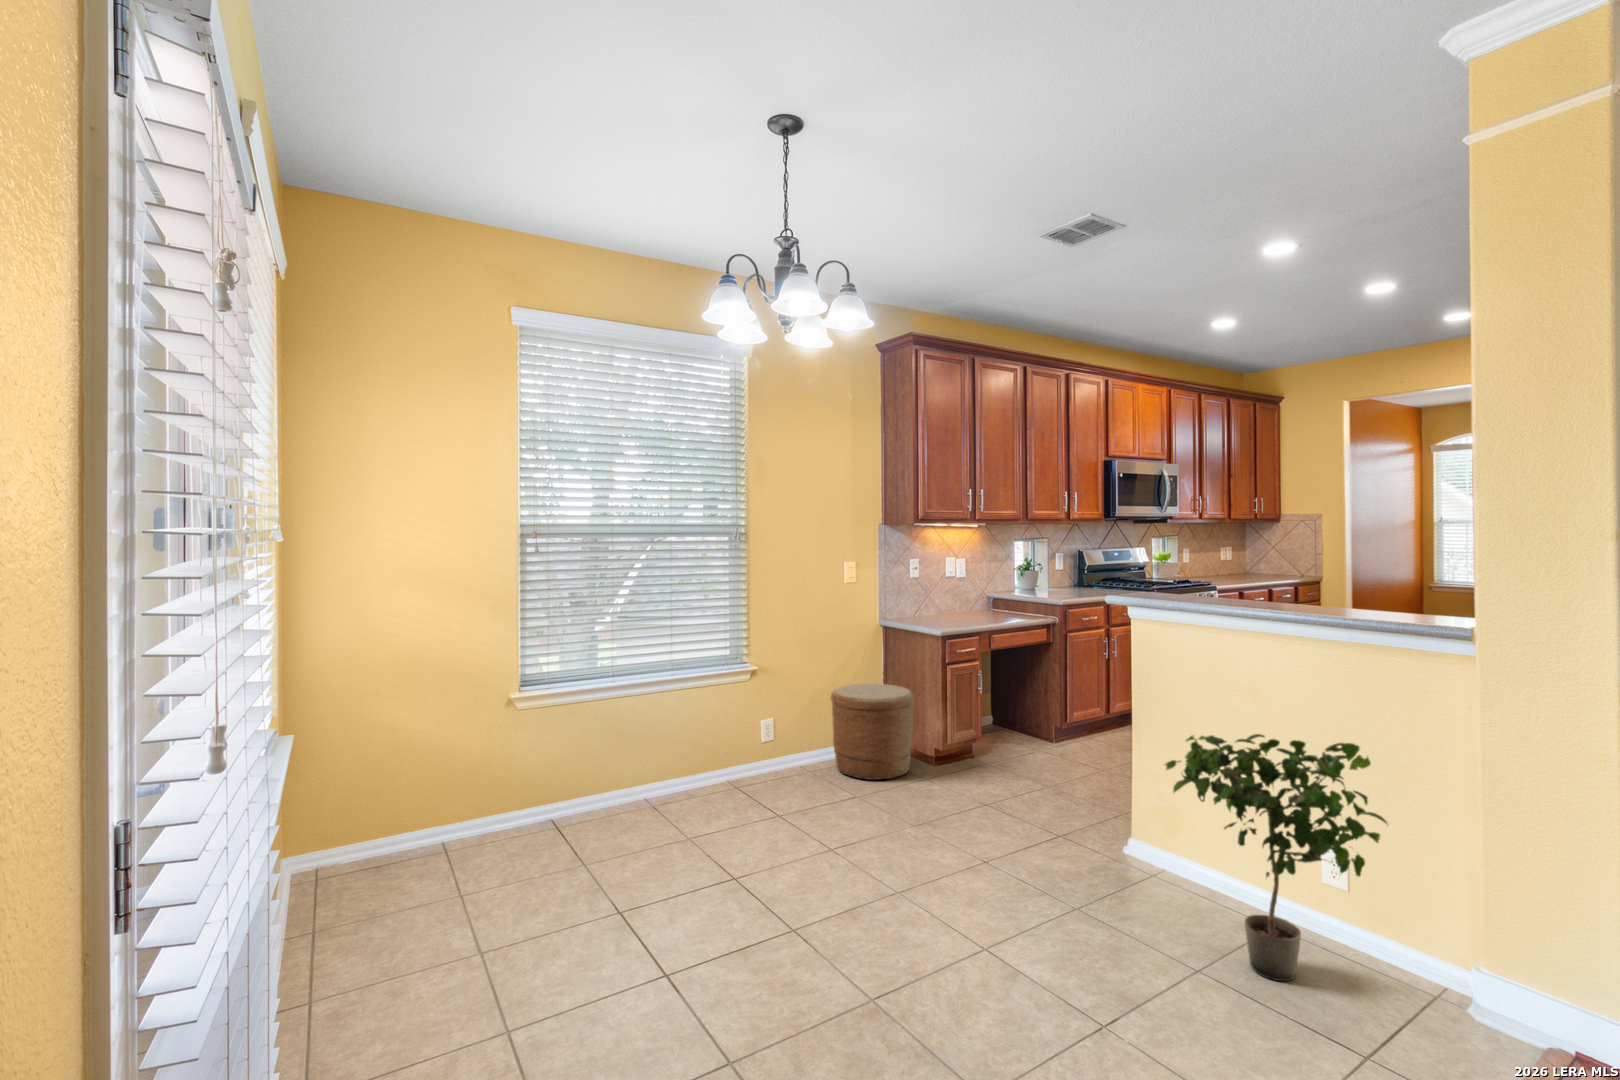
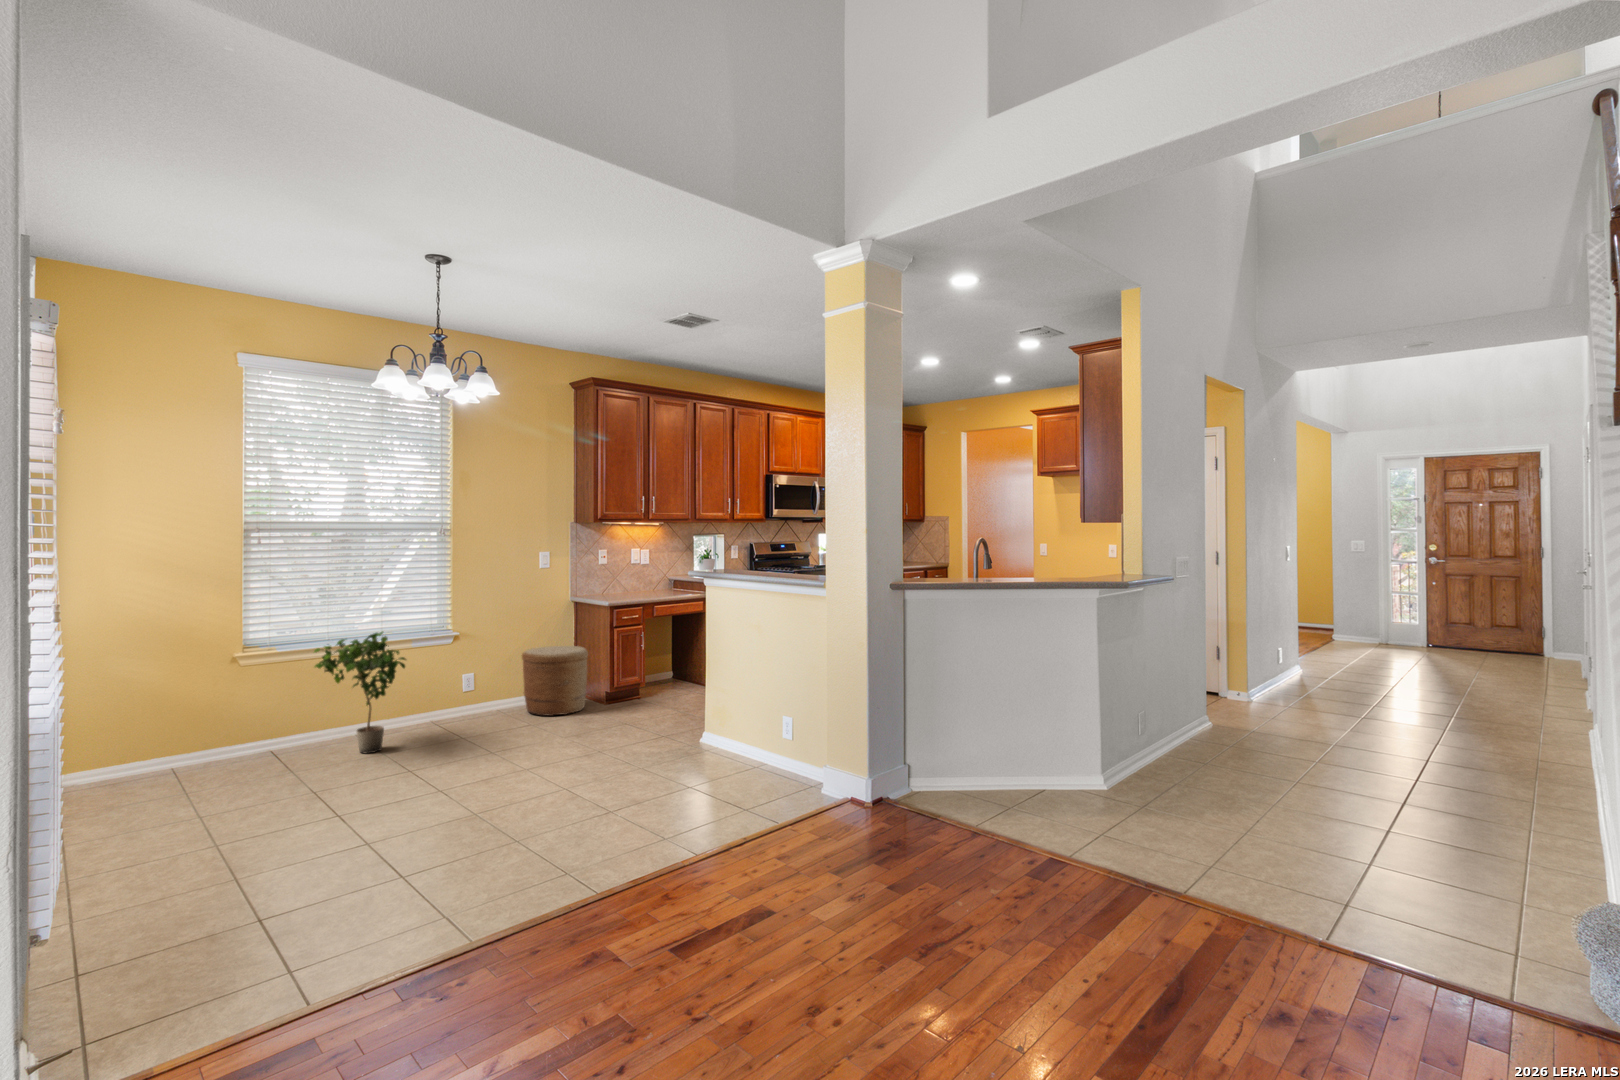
potted plant: present [1164,734,1387,981] -> present [314,632,406,753]

